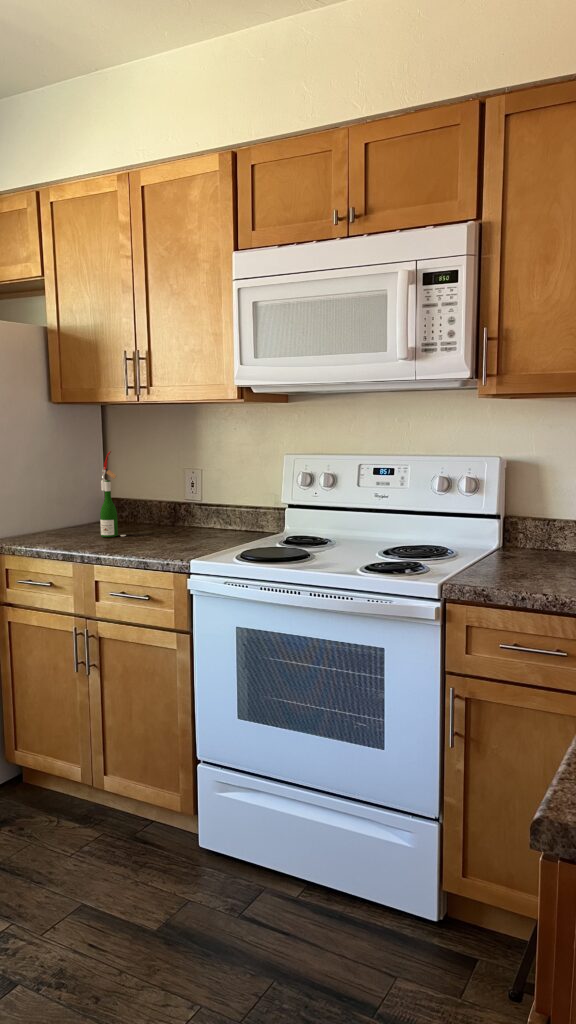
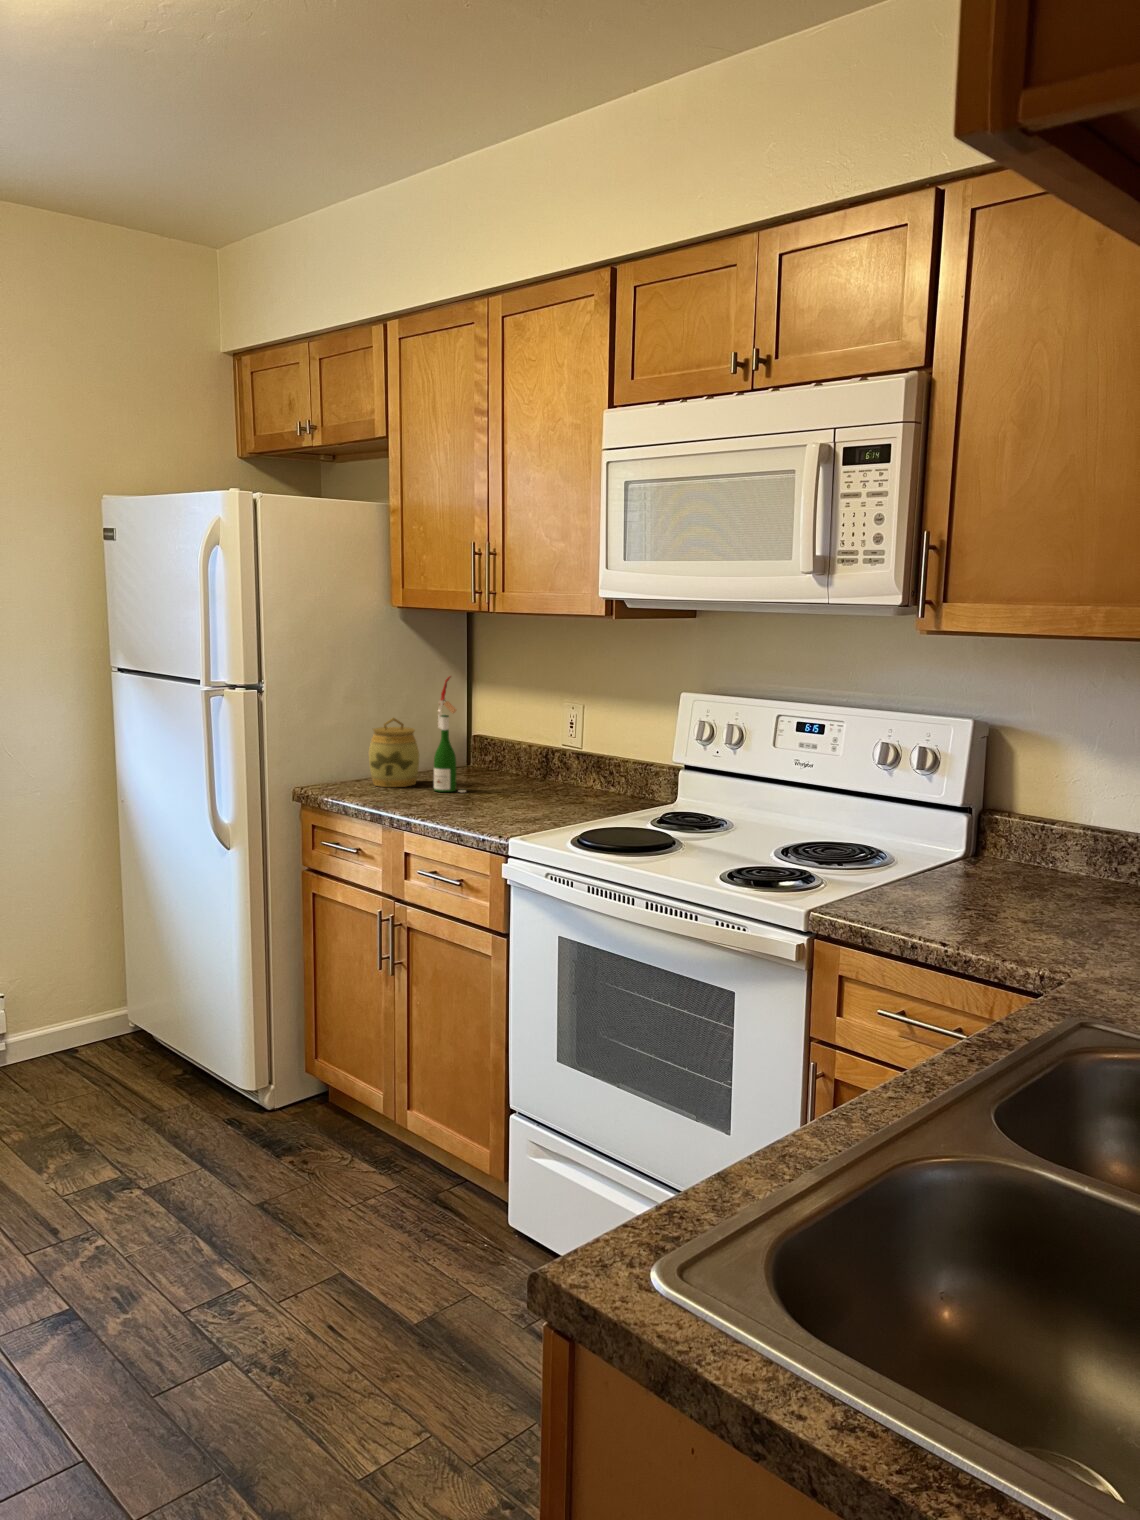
jar: none [45,485,85,537] -> present [369,718,419,787]

